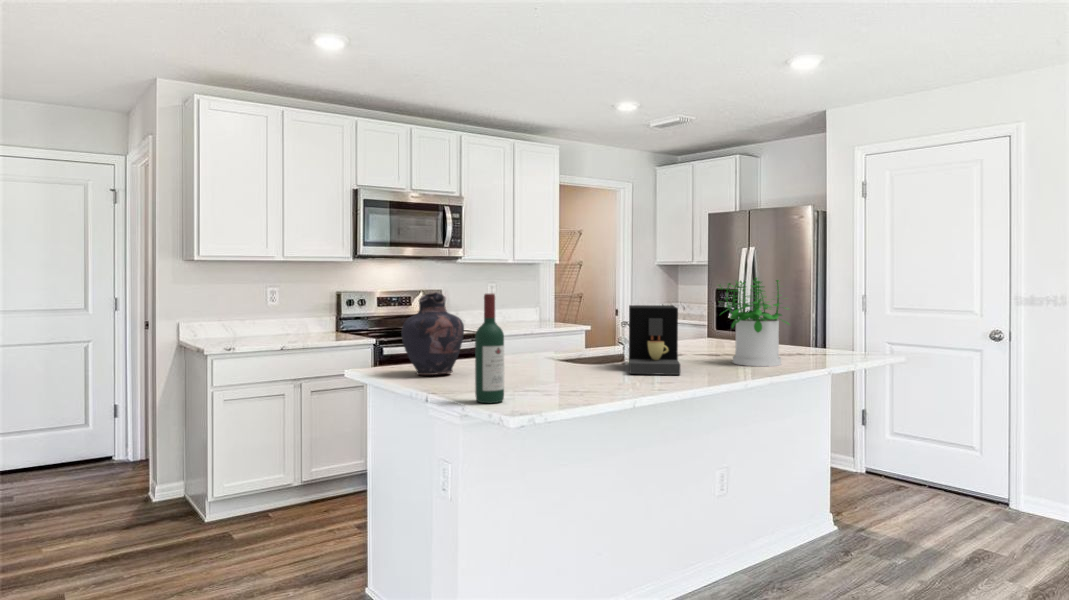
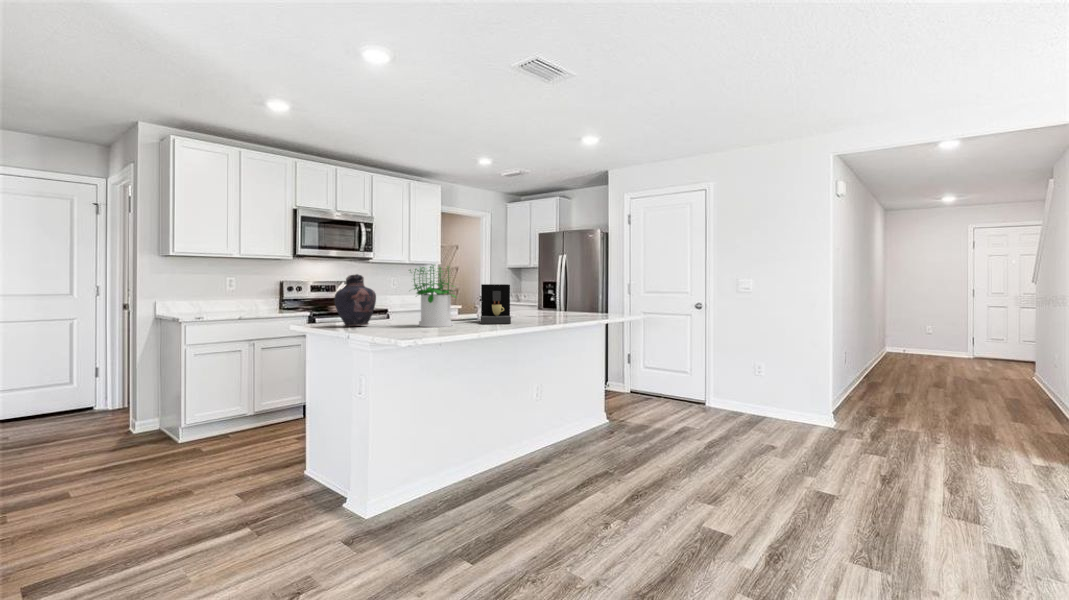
potted plant: present [719,278,790,366] -> present [409,265,456,327]
wine bottle: present [475,294,504,403] -> none [385,270,403,334]

